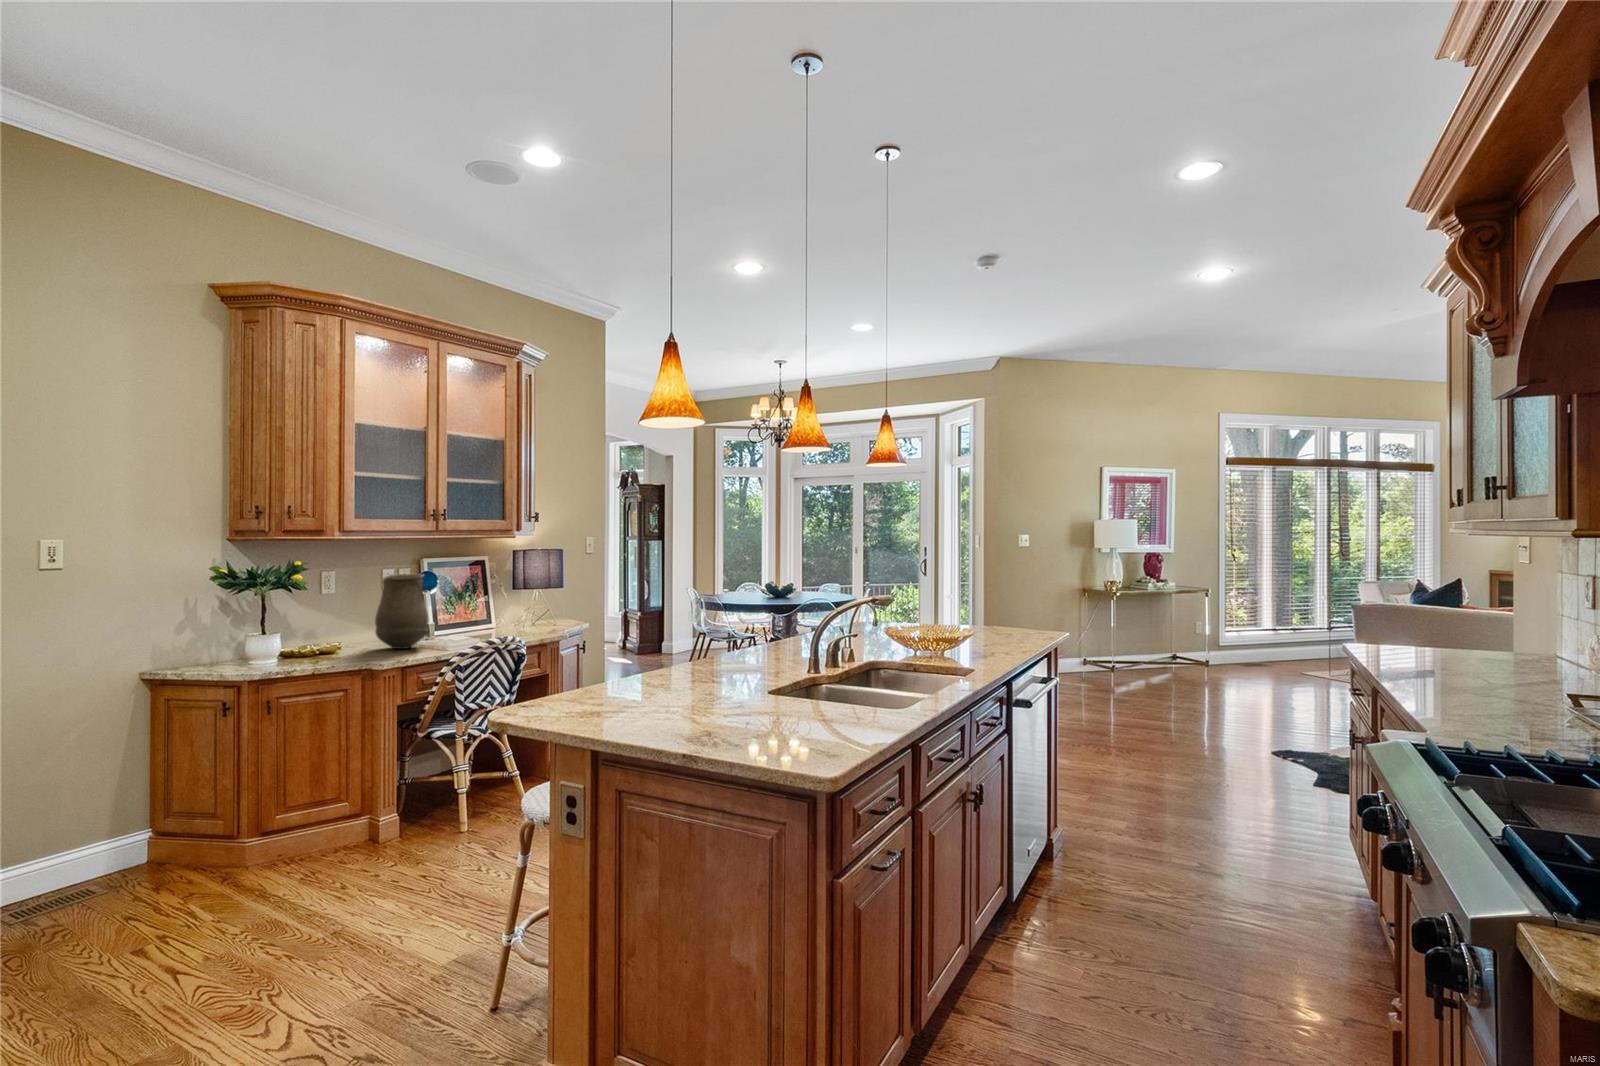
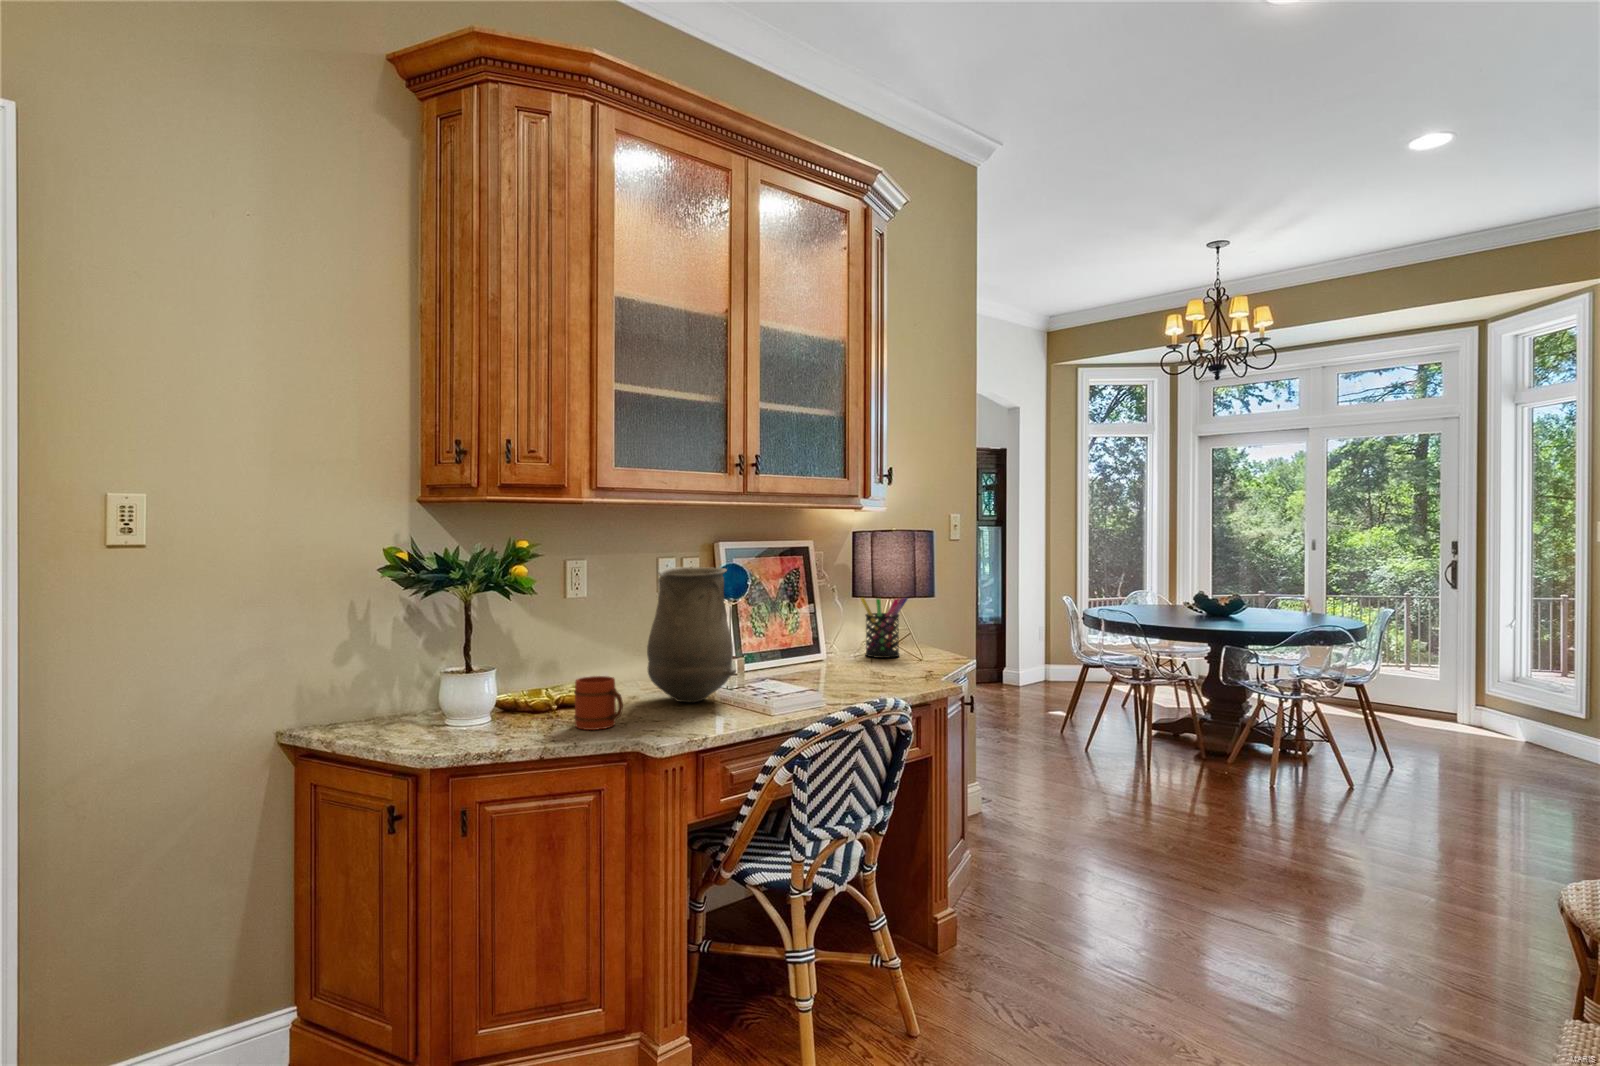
pen holder: none [517,582,549,626] -> present [861,598,908,658]
mug: none [332,634,361,661] -> present [574,676,623,730]

